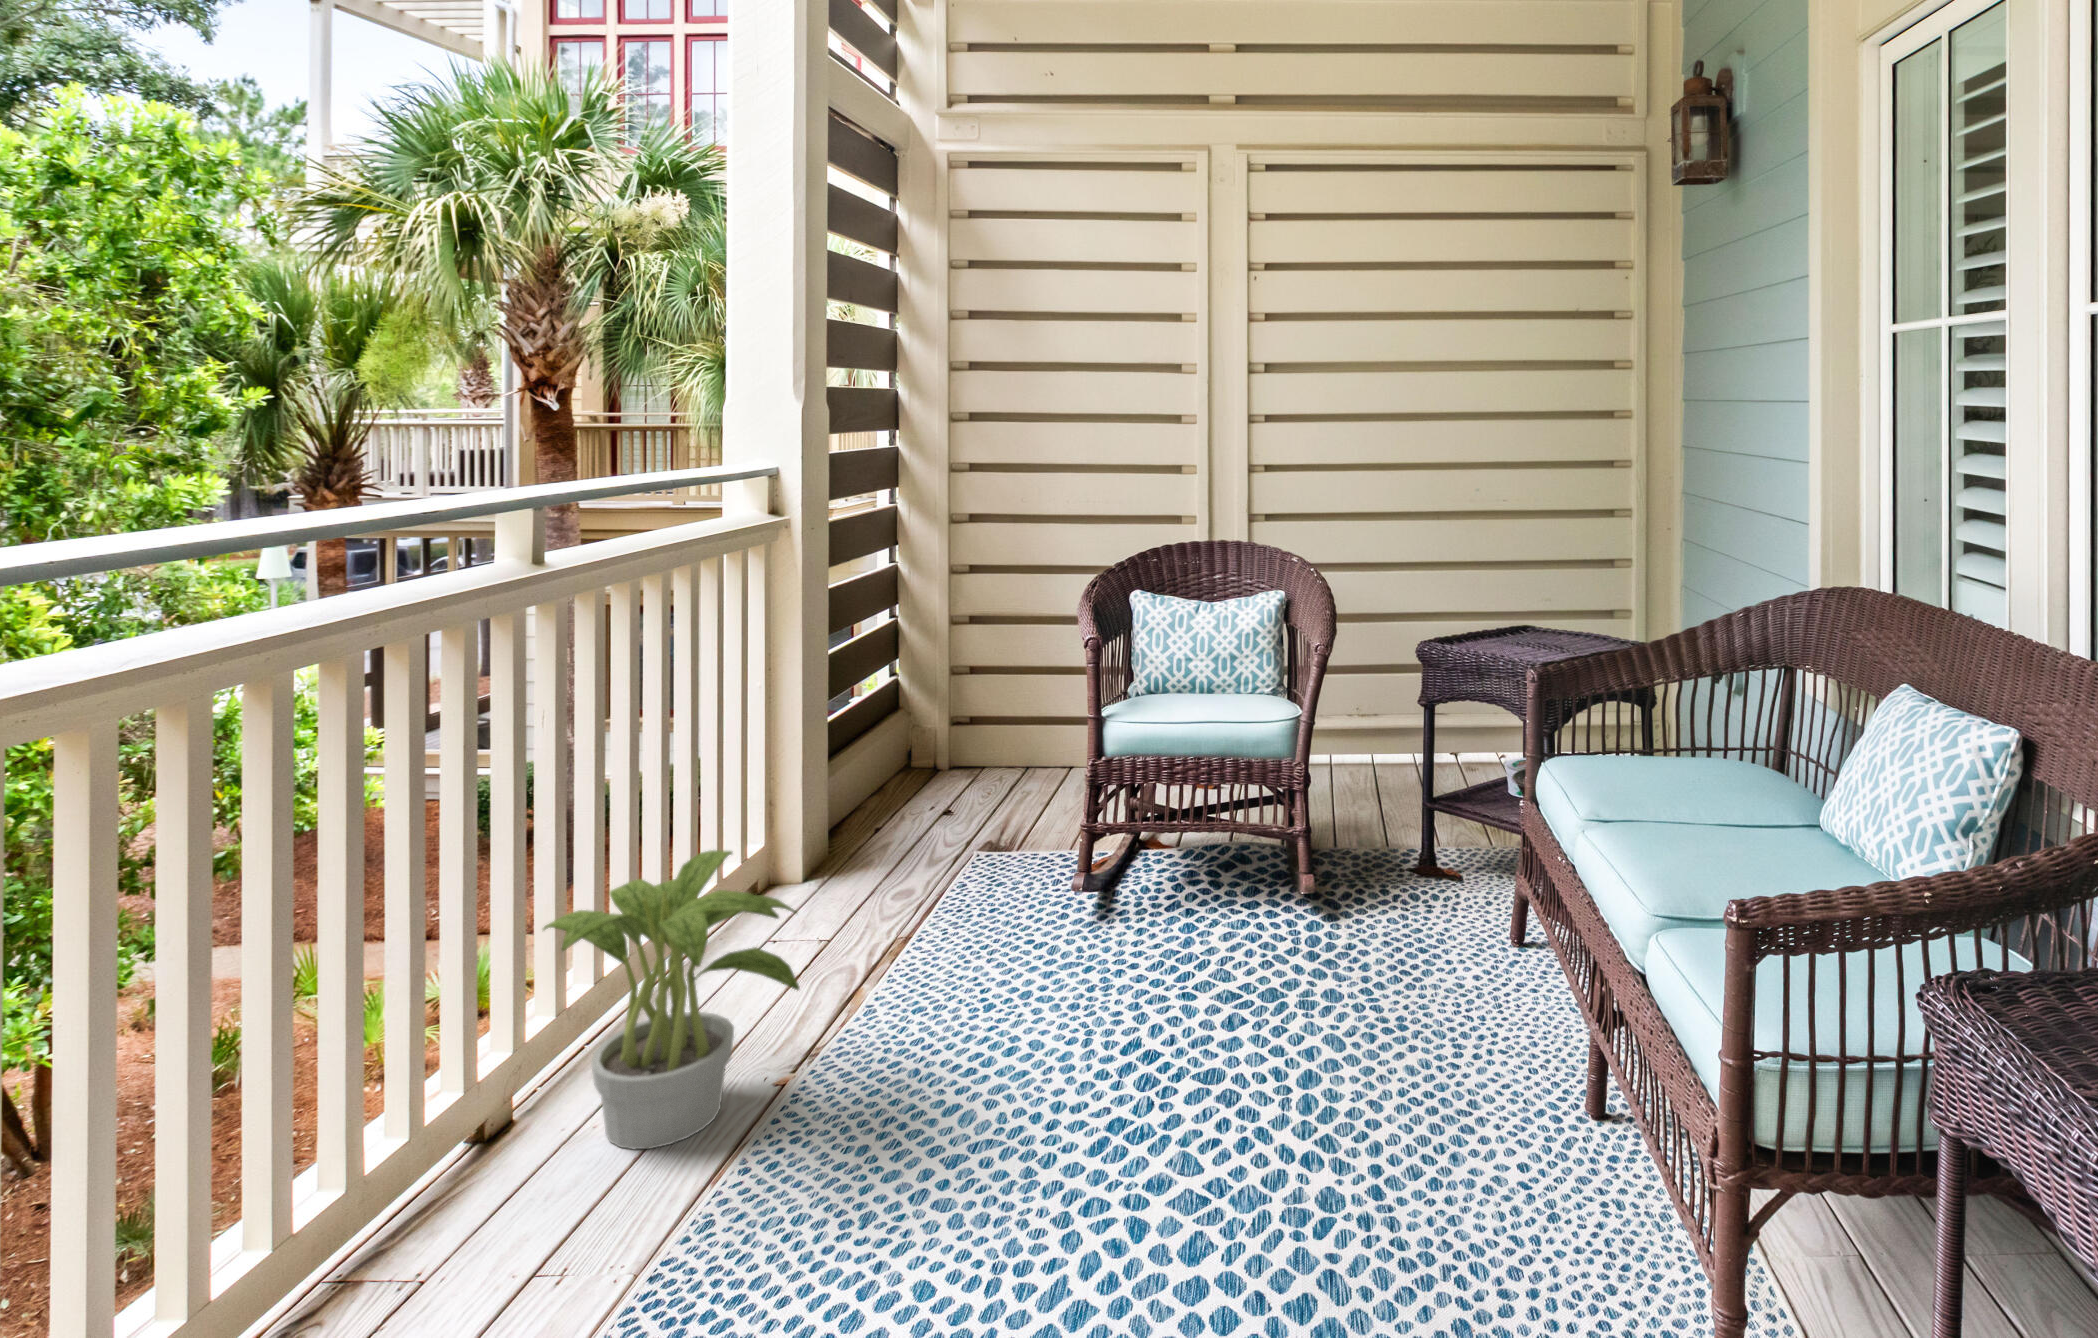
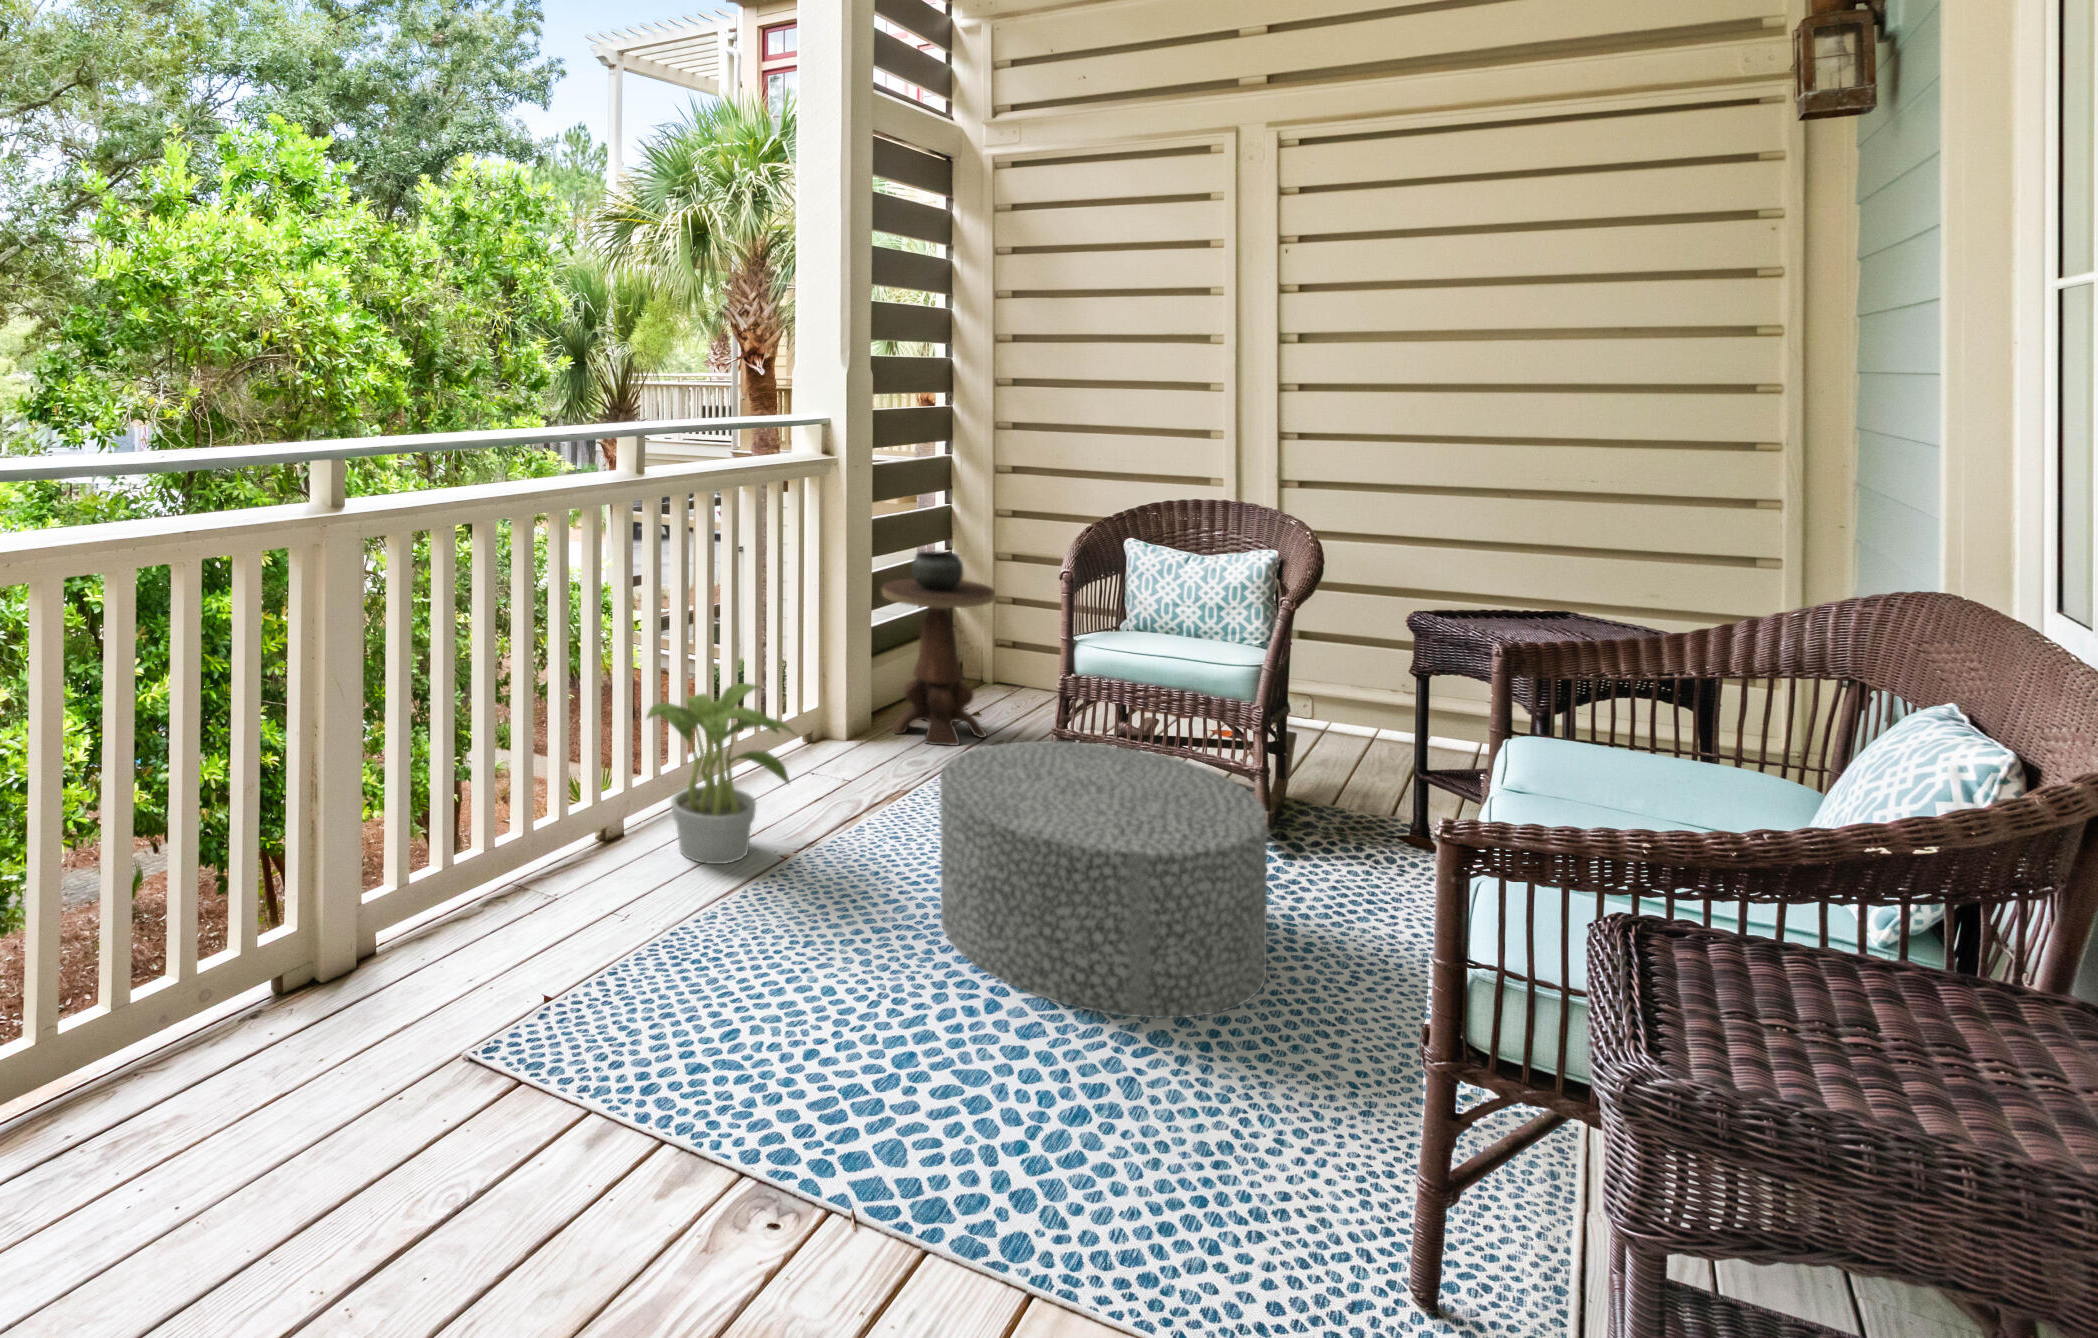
side table: none [845,623,983,866] -> present [882,551,995,745]
ottoman: none [1018,832,1379,1191] -> present [940,741,1267,1018]

